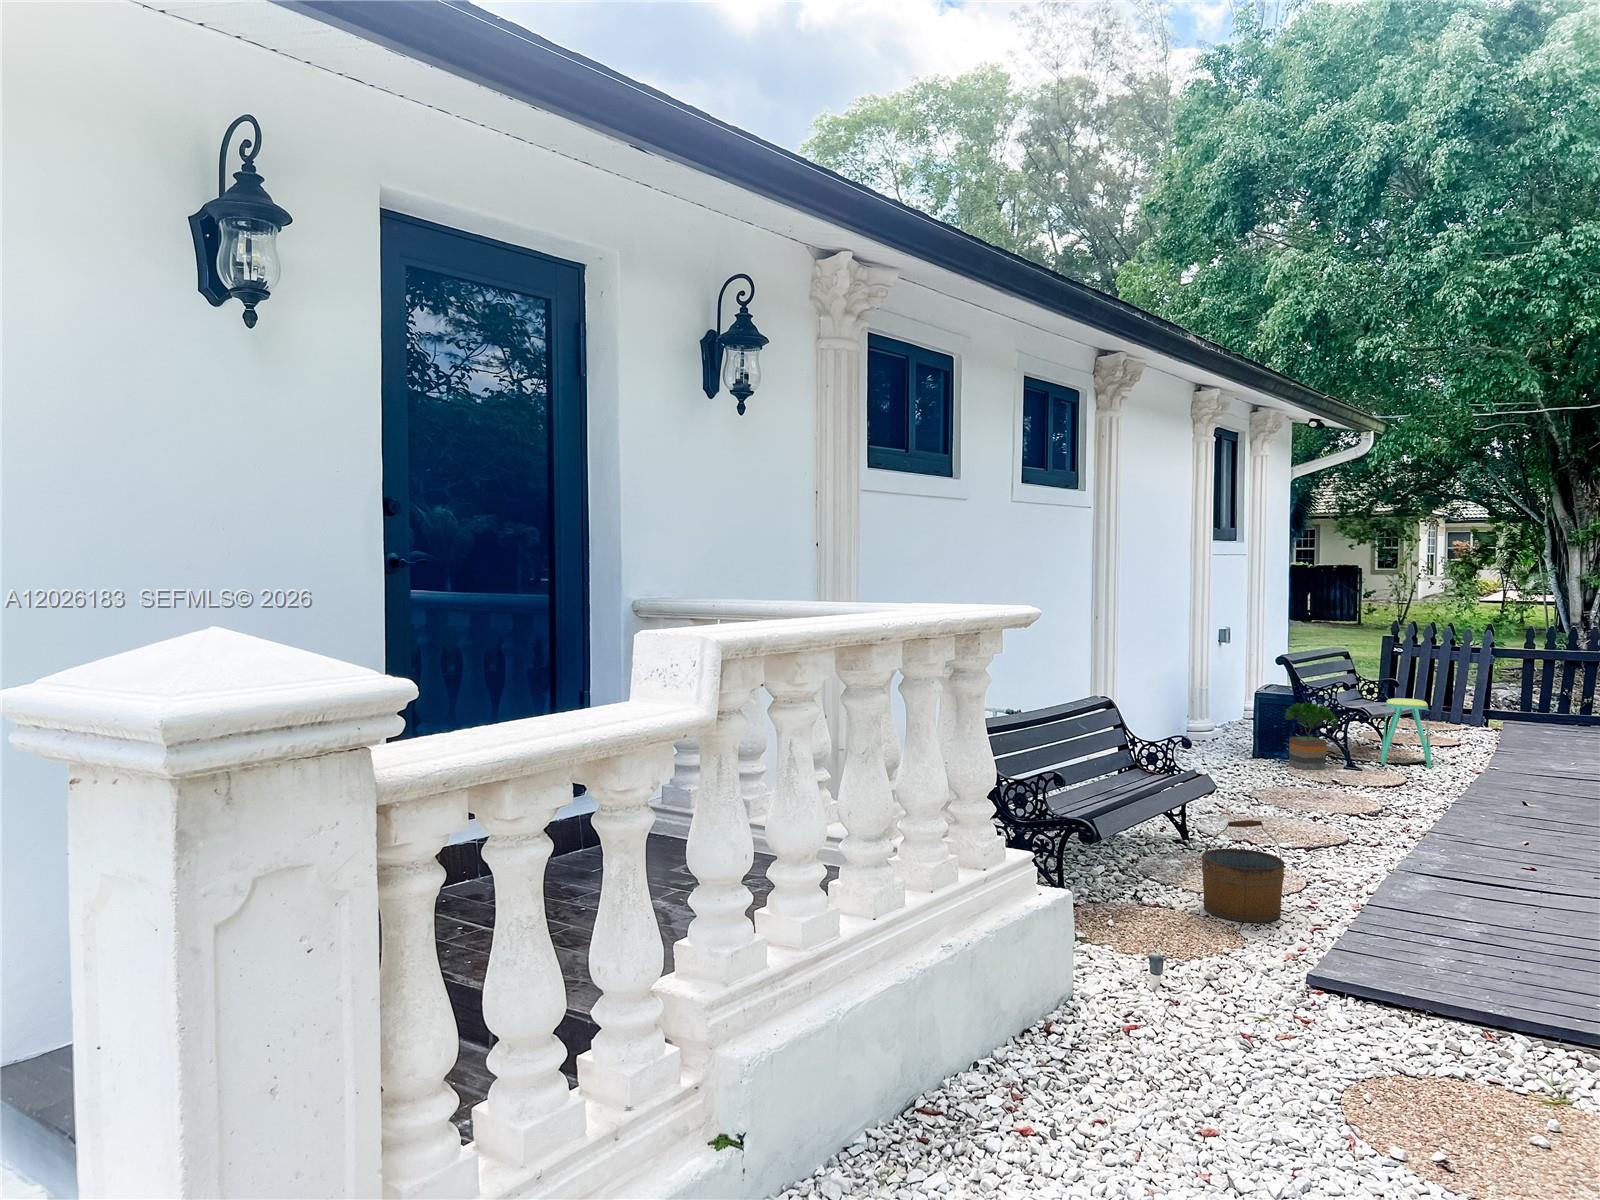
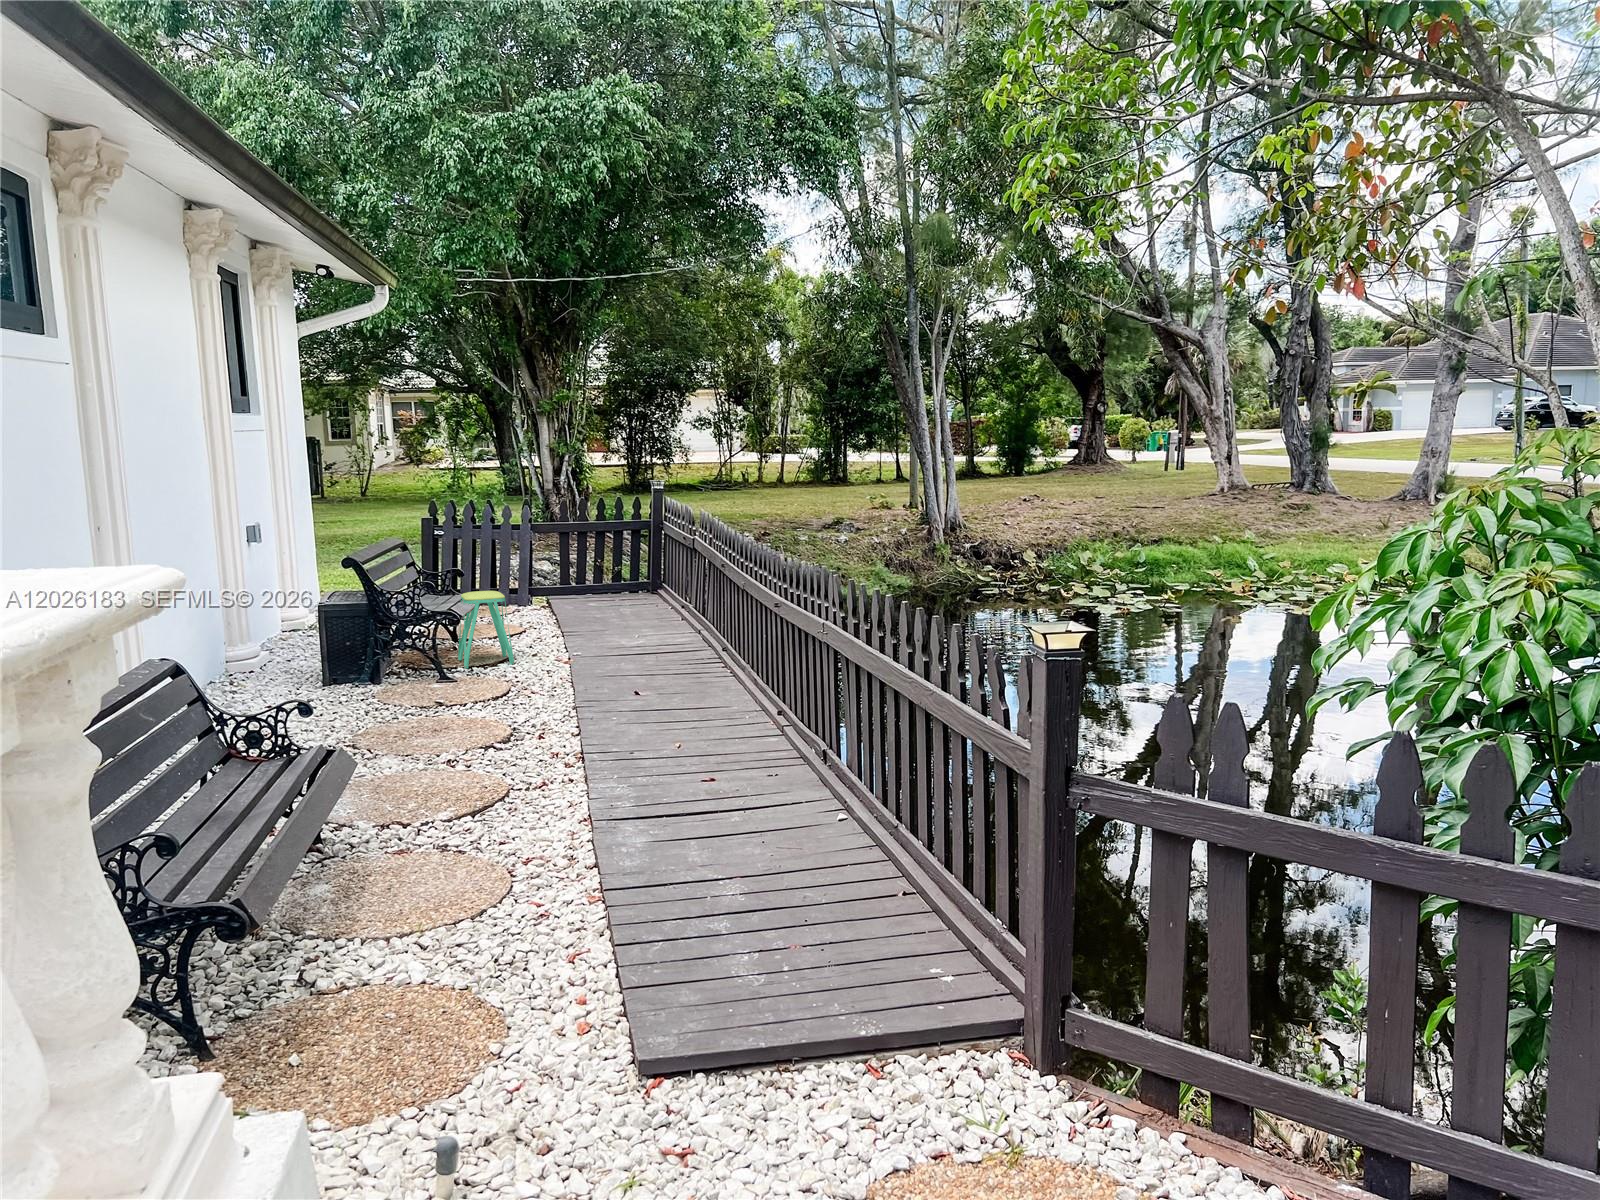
potted tree: present [1286,703,1338,770] -> none [358,610,424,692]
bucket: present [1202,820,1284,923] -> none [408,822,523,978]

